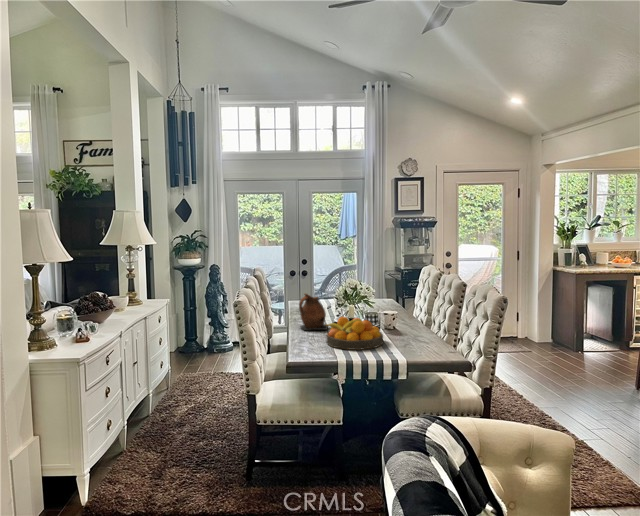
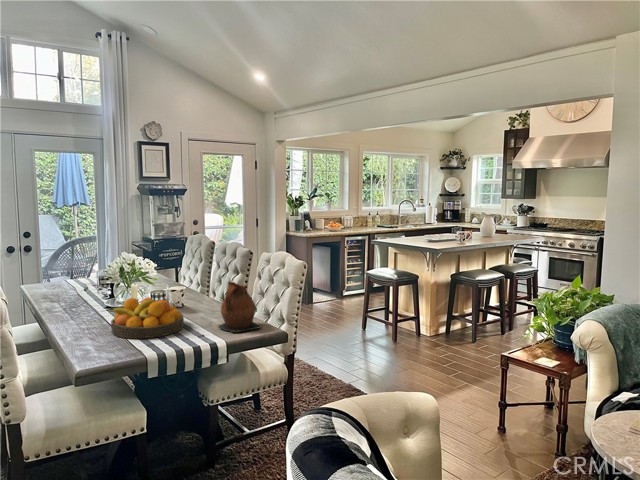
ceramic pitcher: present [299,294,327,330] -> present [219,282,261,332]

